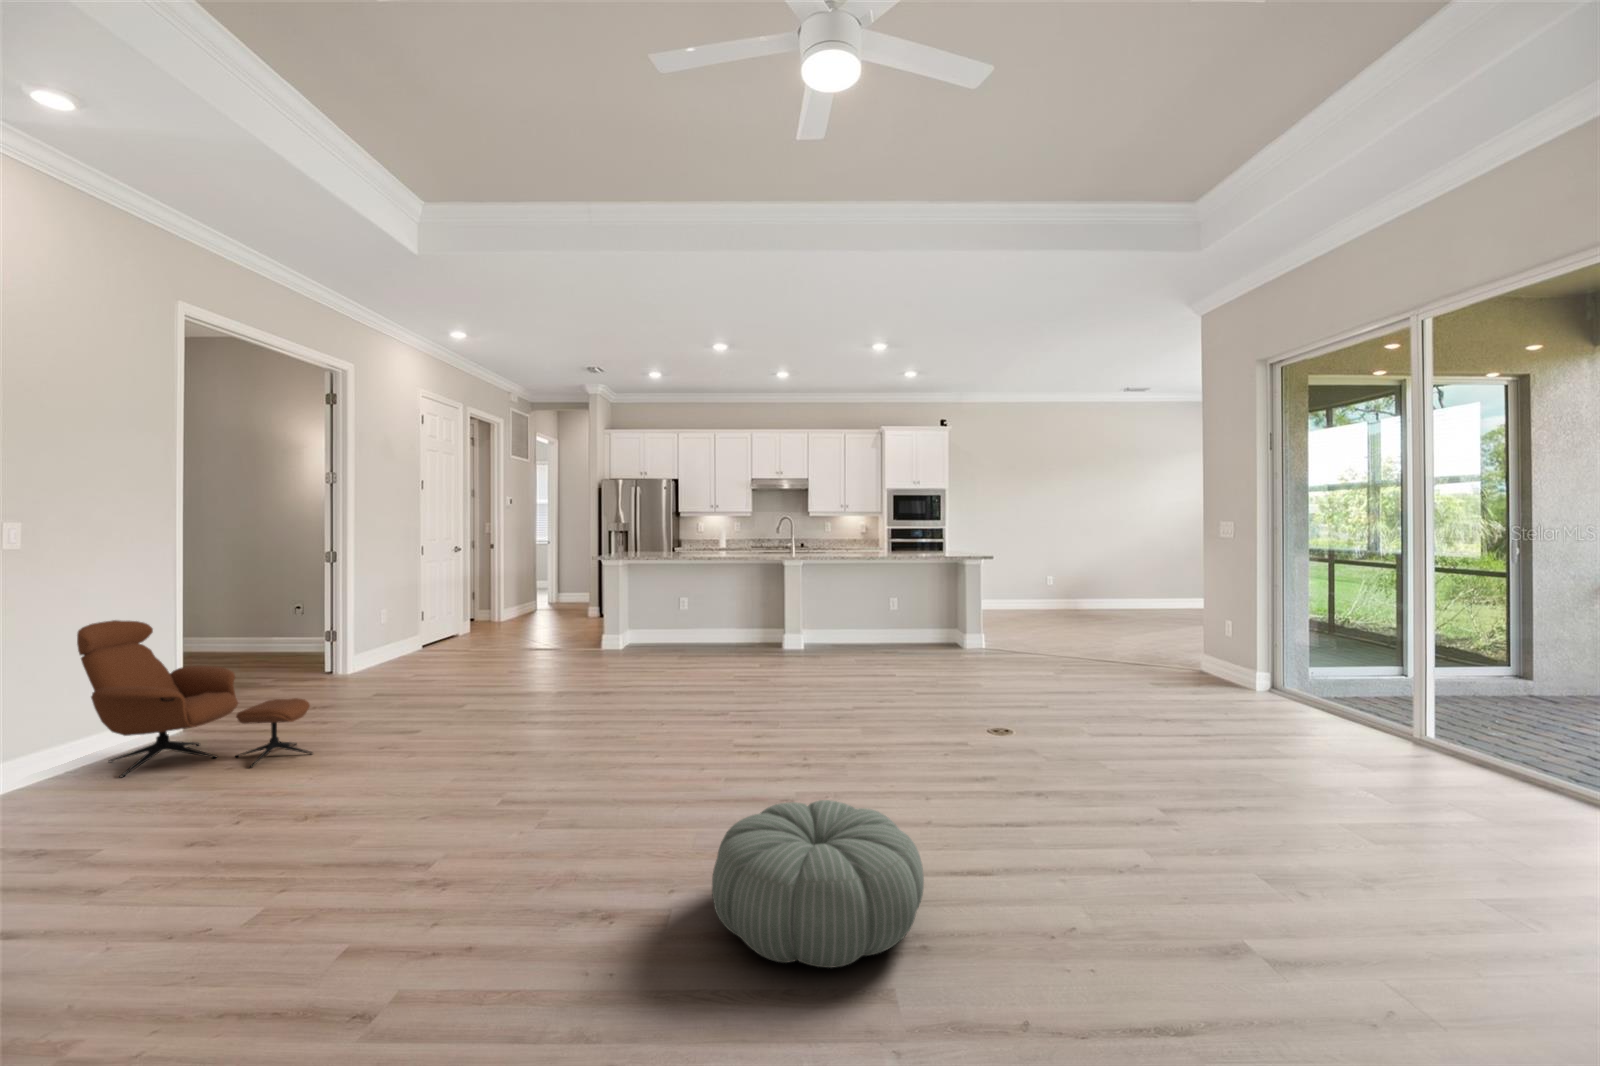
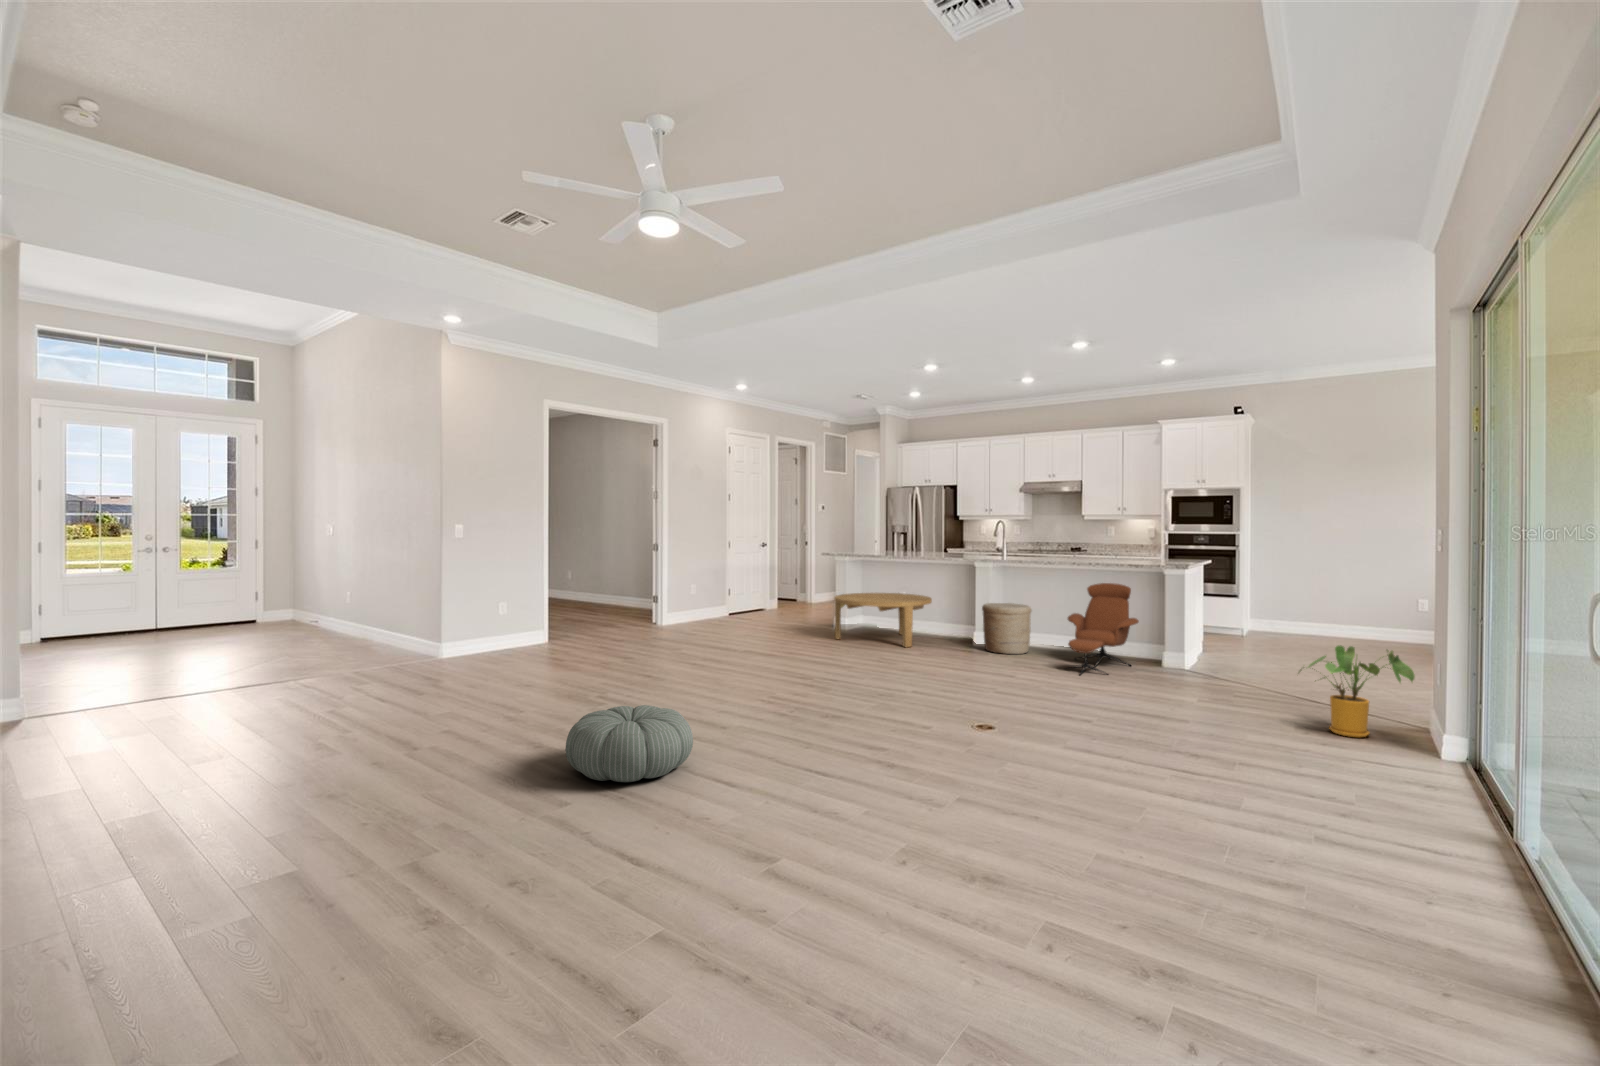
coffee table: none [623,599,738,660] -> present [834,593,932,647]
woven basket: none [797,600,845,653] -> present [982,603,1032,654]
house plant: none [1152,611,1238,684] -> present [1299,645,1415,737]
lounge chair: present [77,620,312,778] -> present [1068,583,1139,674]

